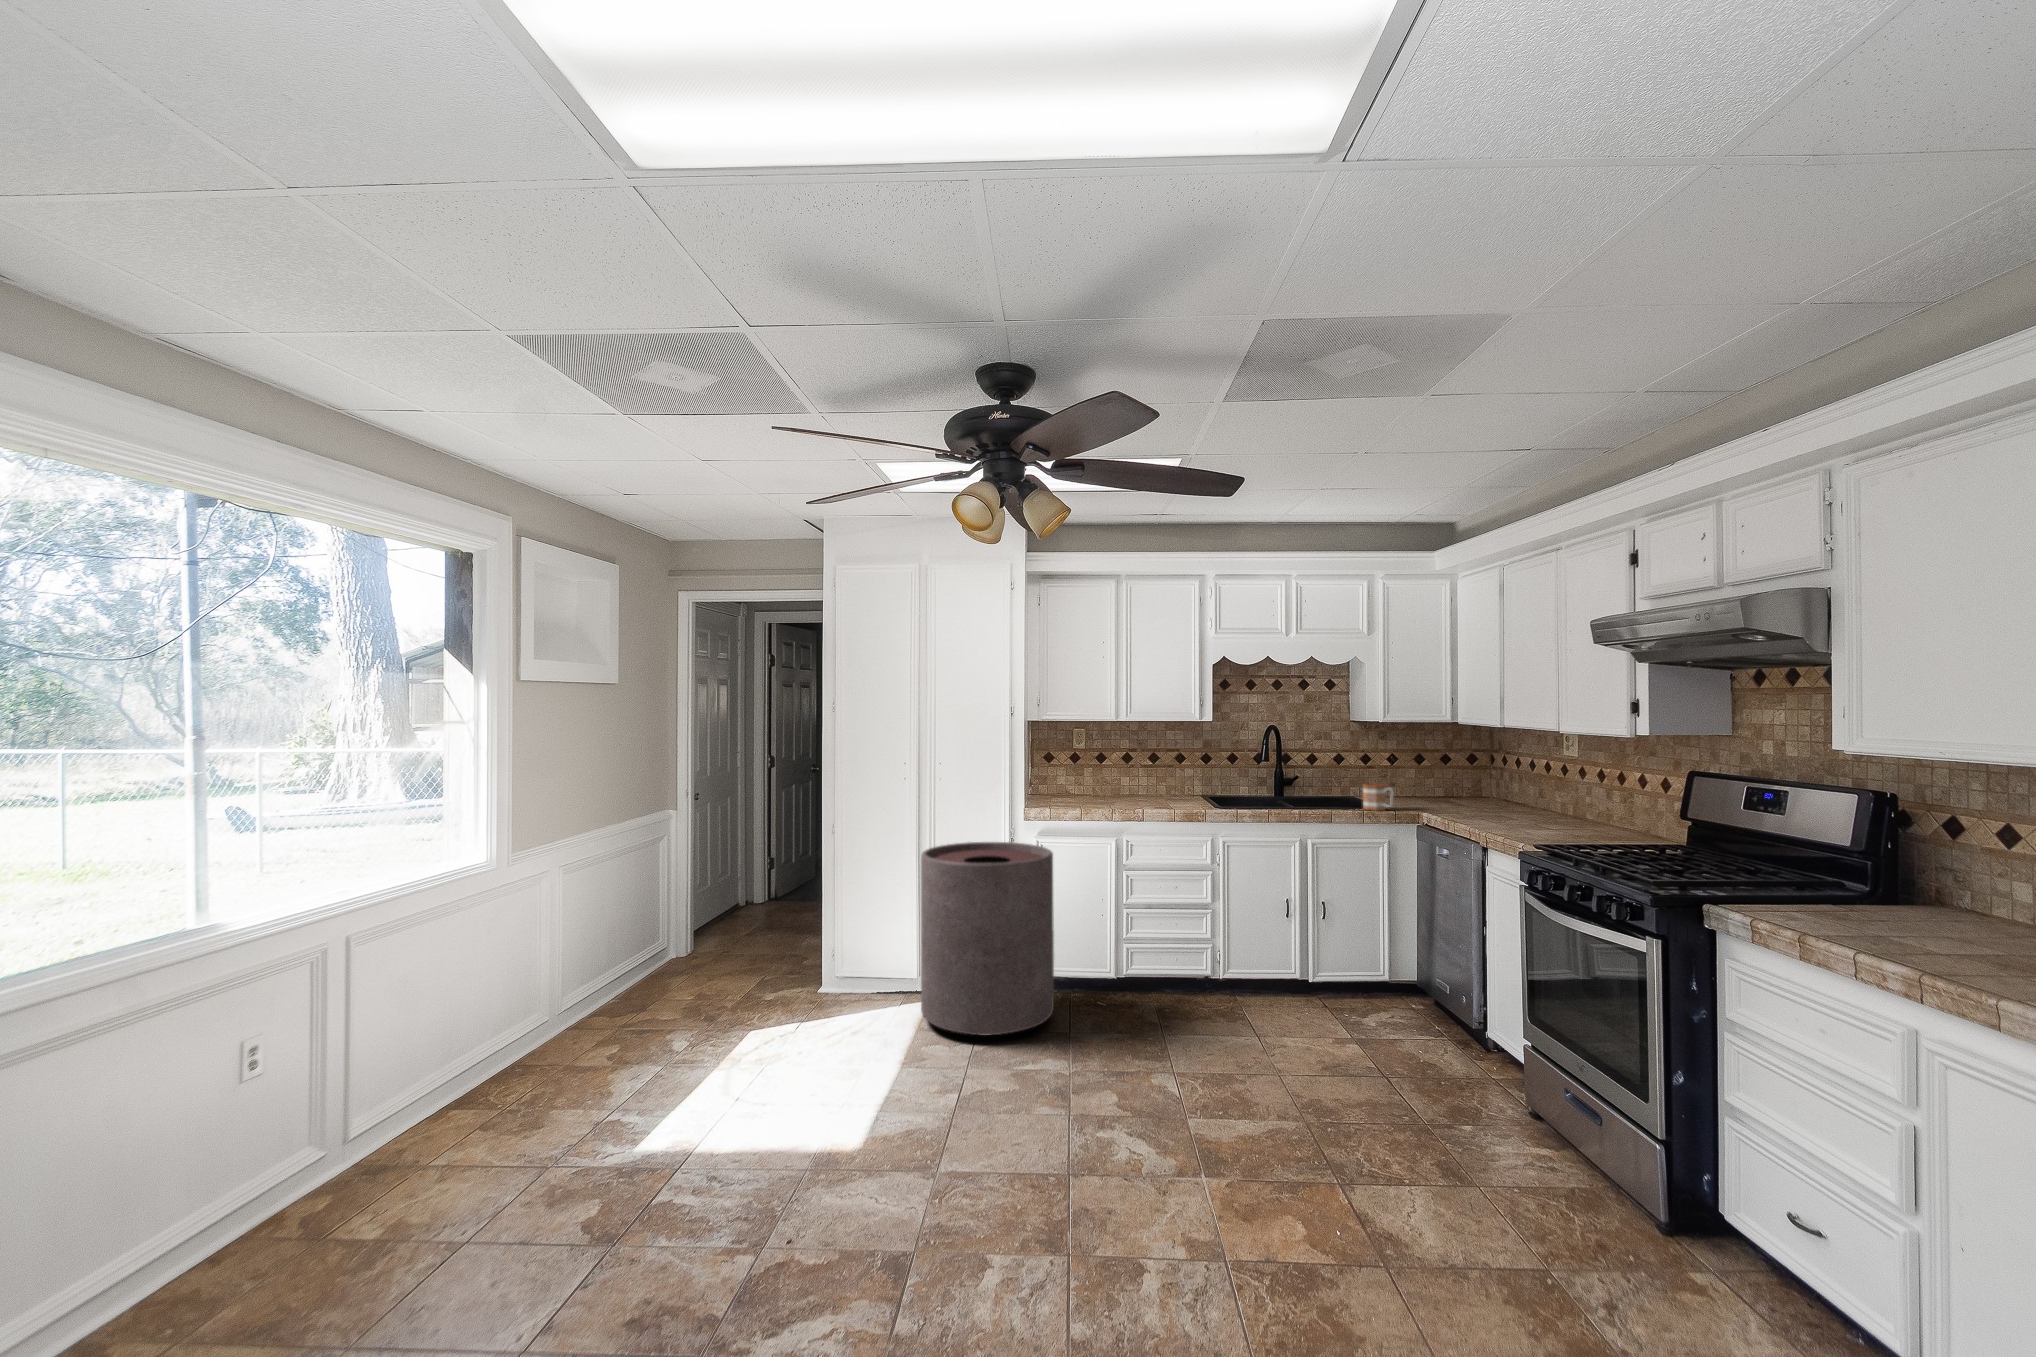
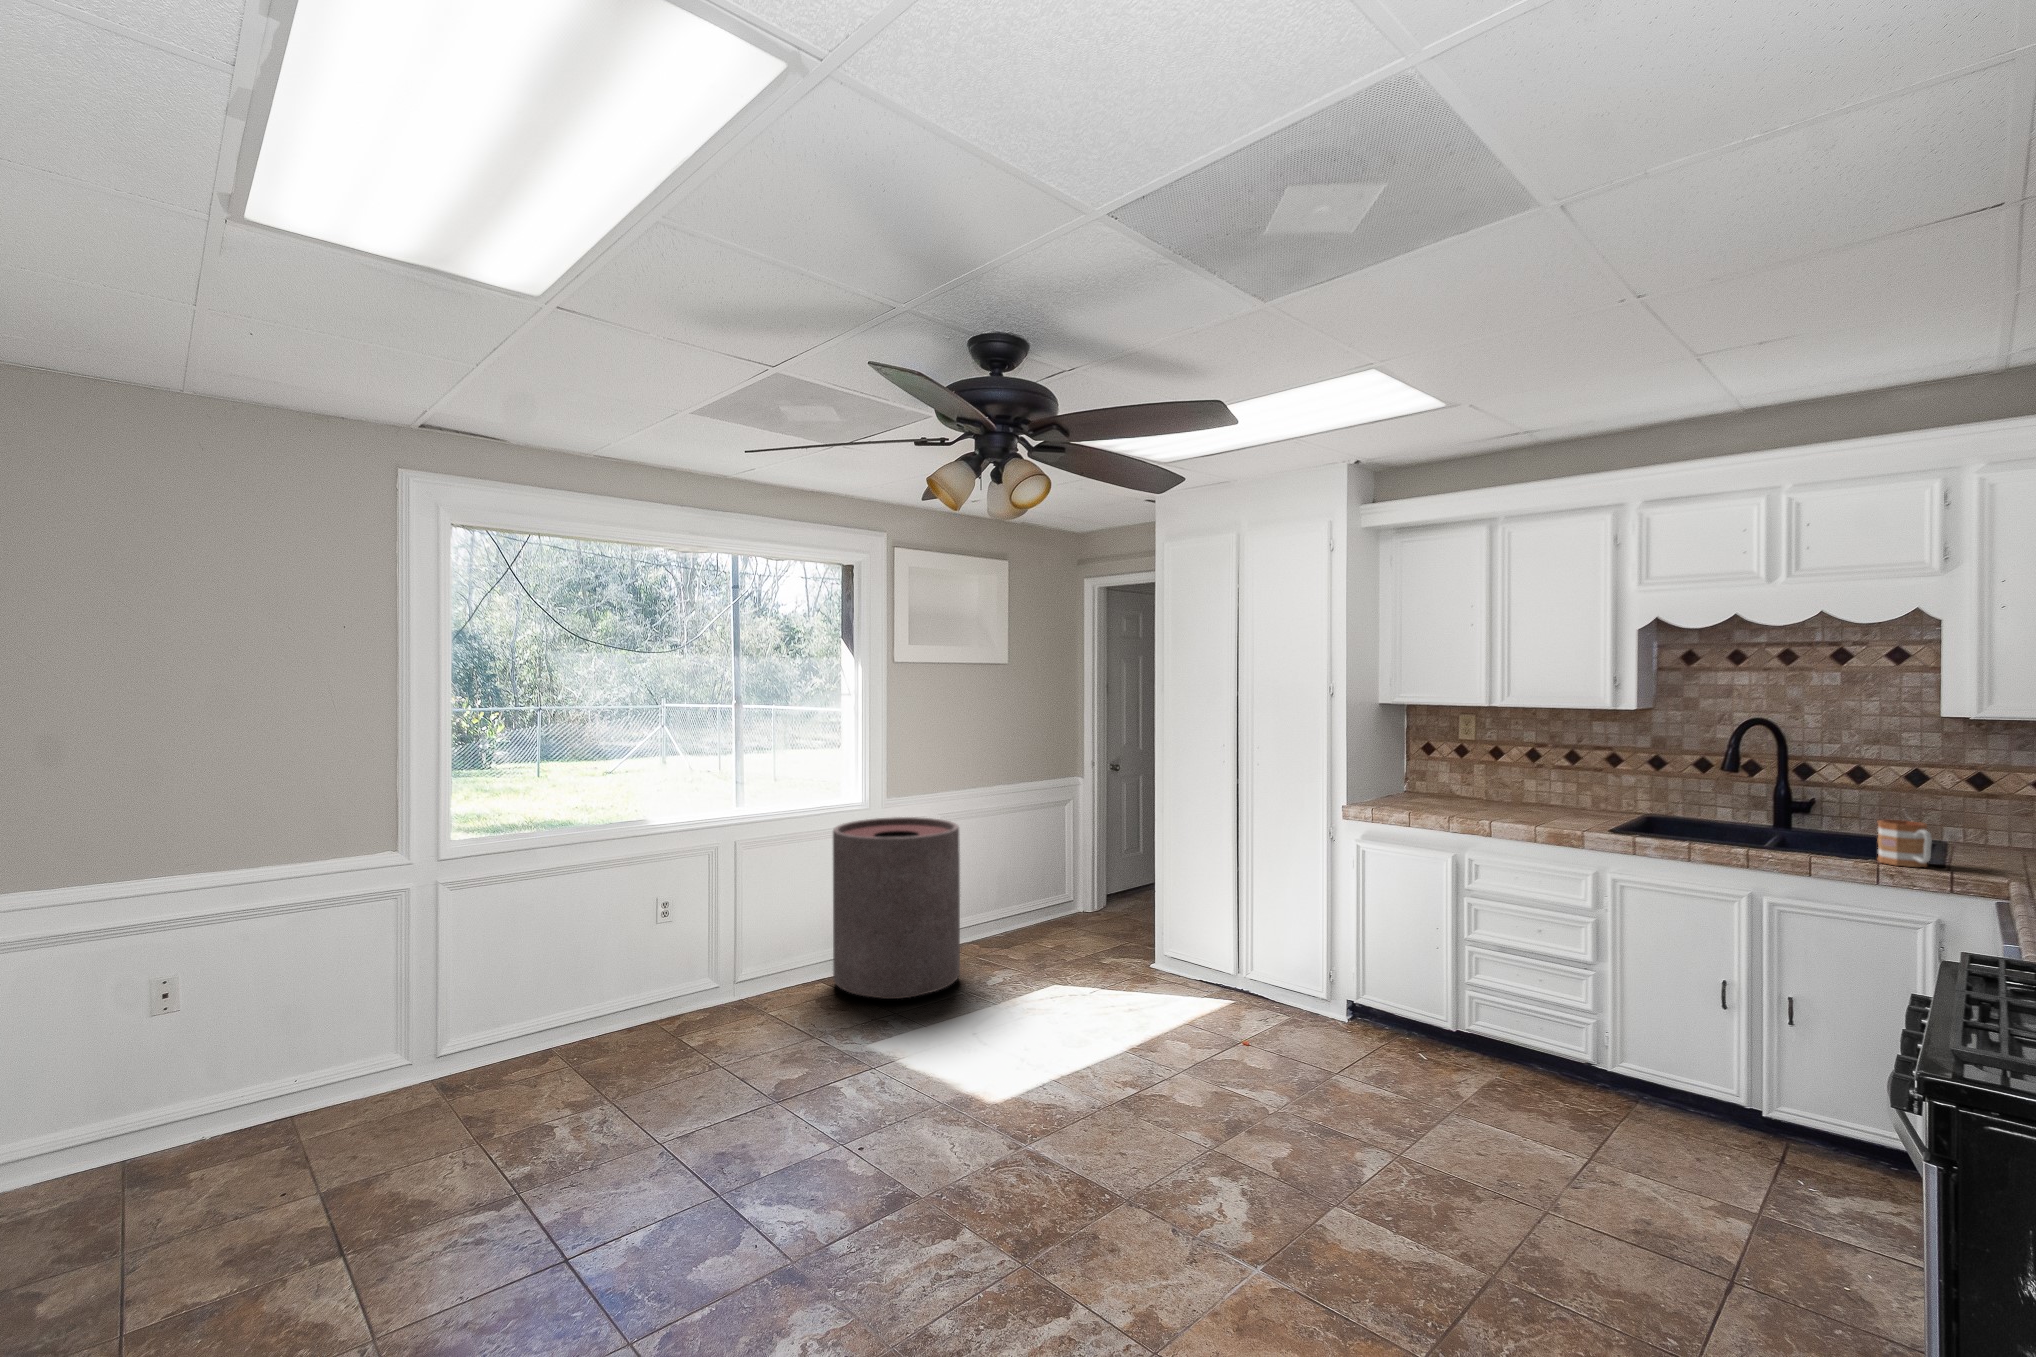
trash can: present [921,842,1054,1036] -> present [833,817,960,999]

